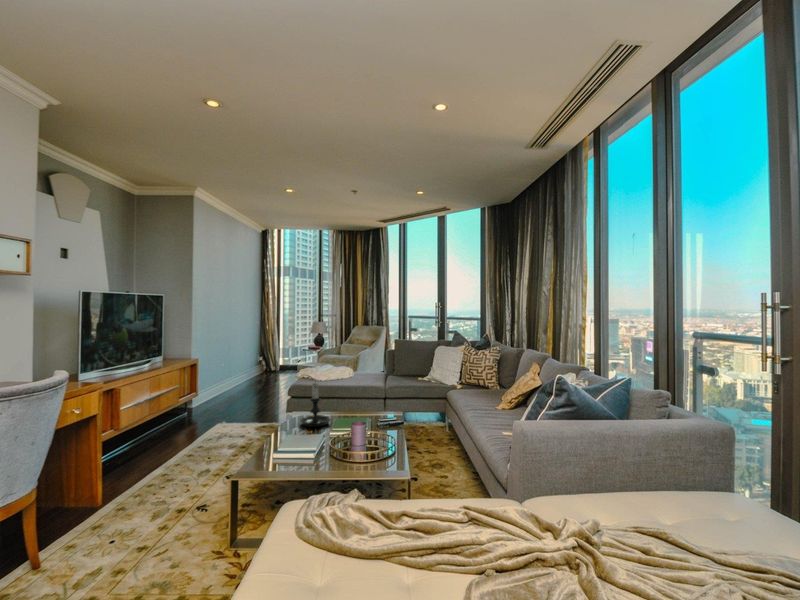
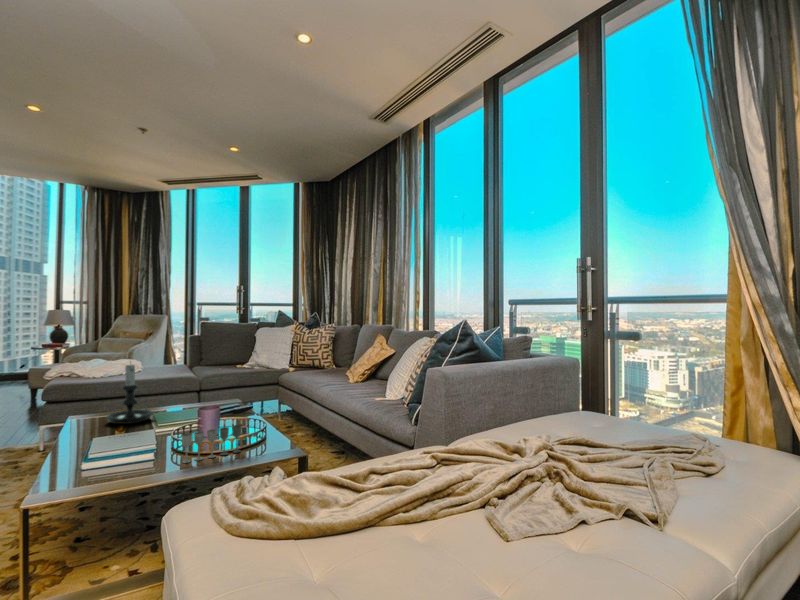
wine glass: none [320,445,365,470] -> present [182,425,241,463]

